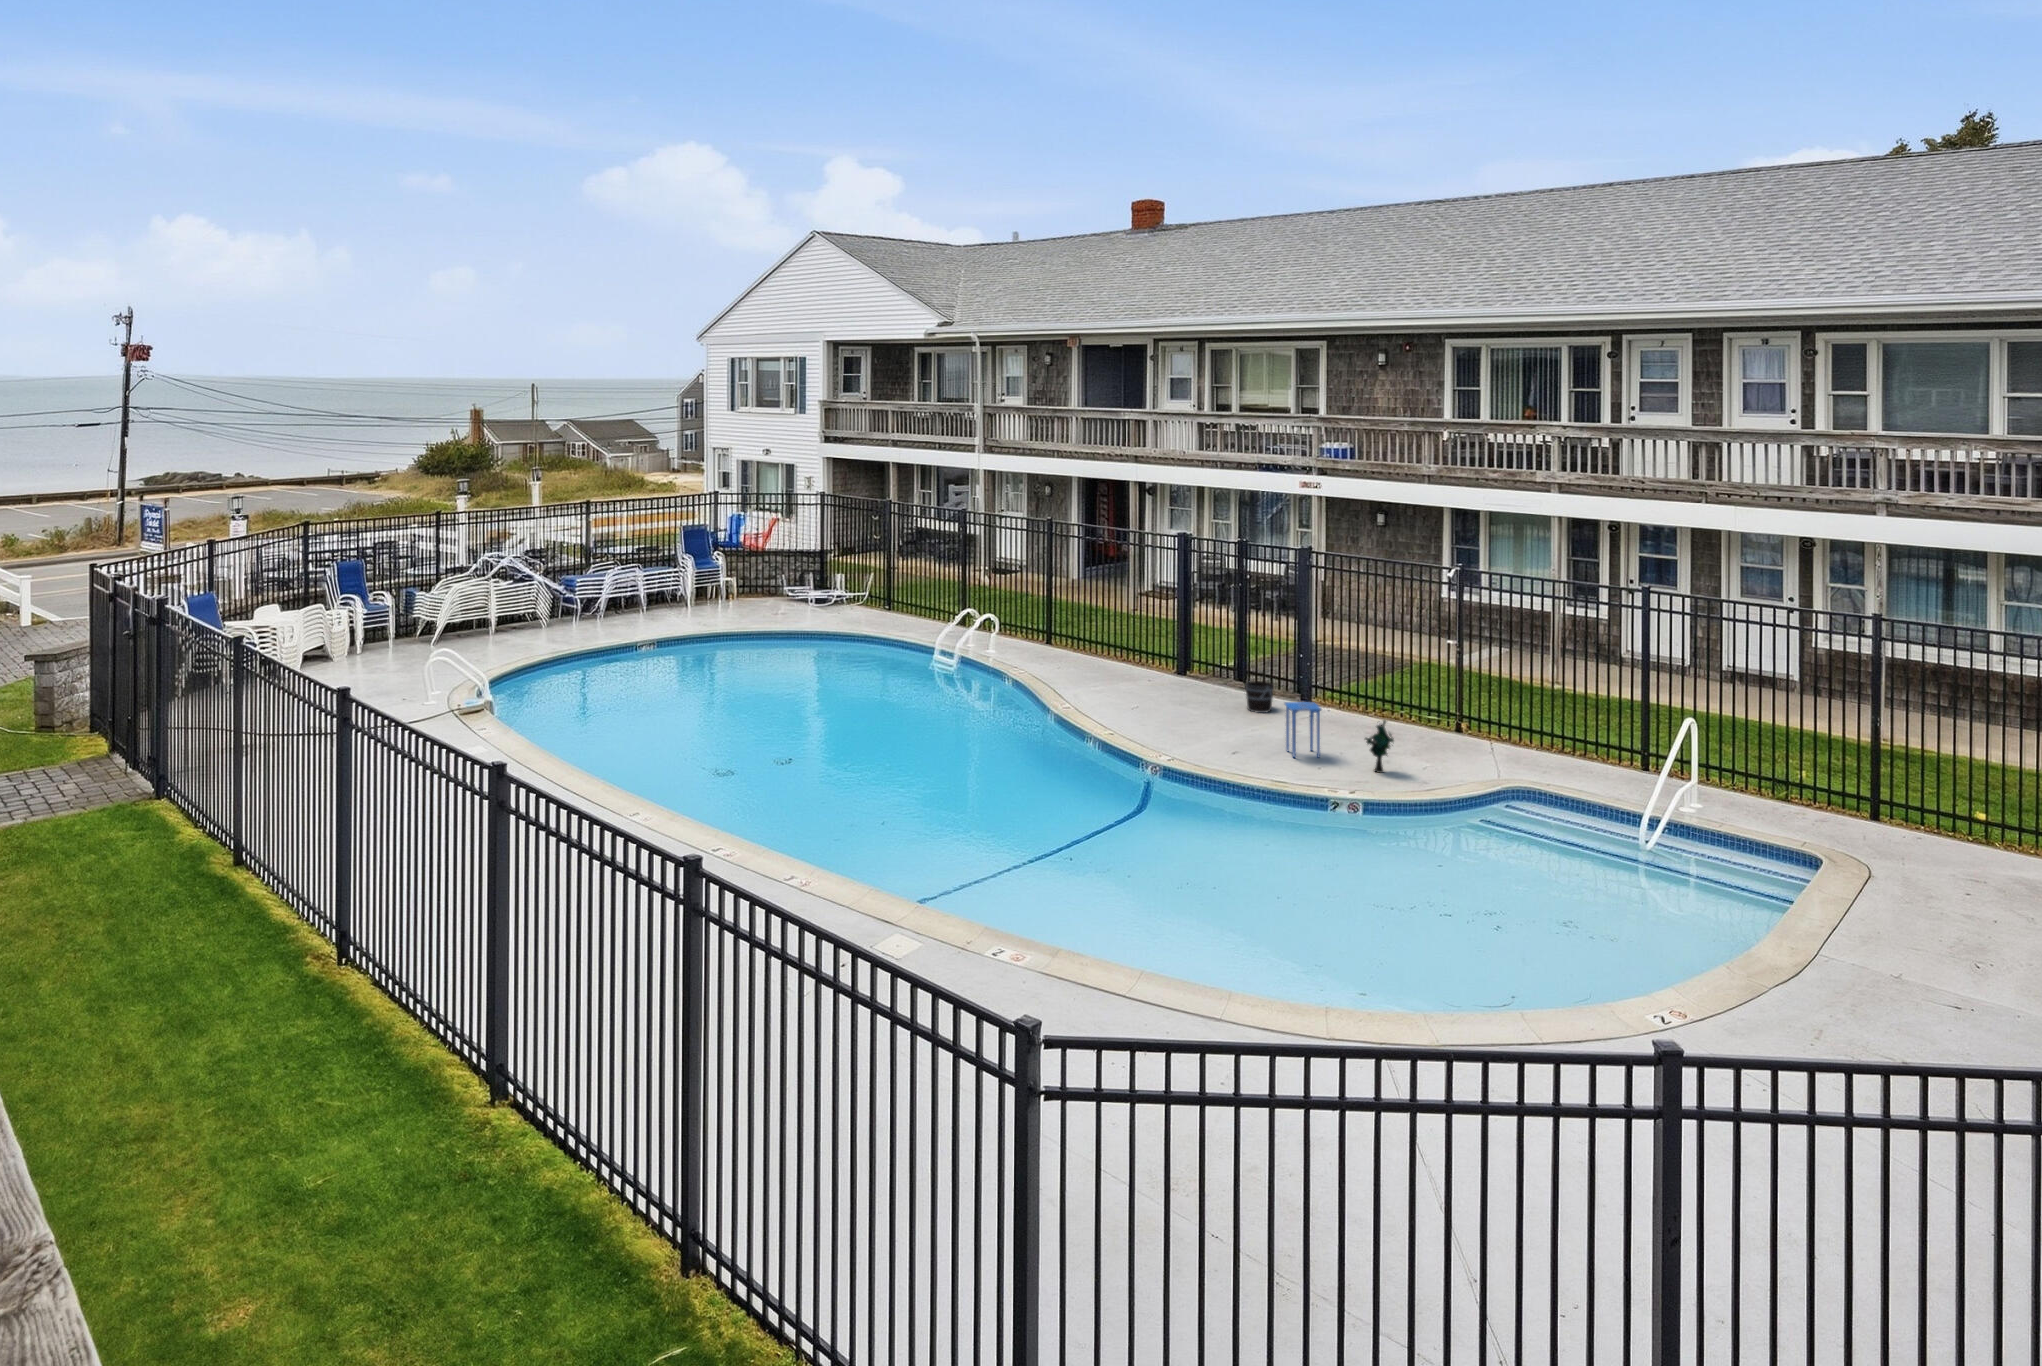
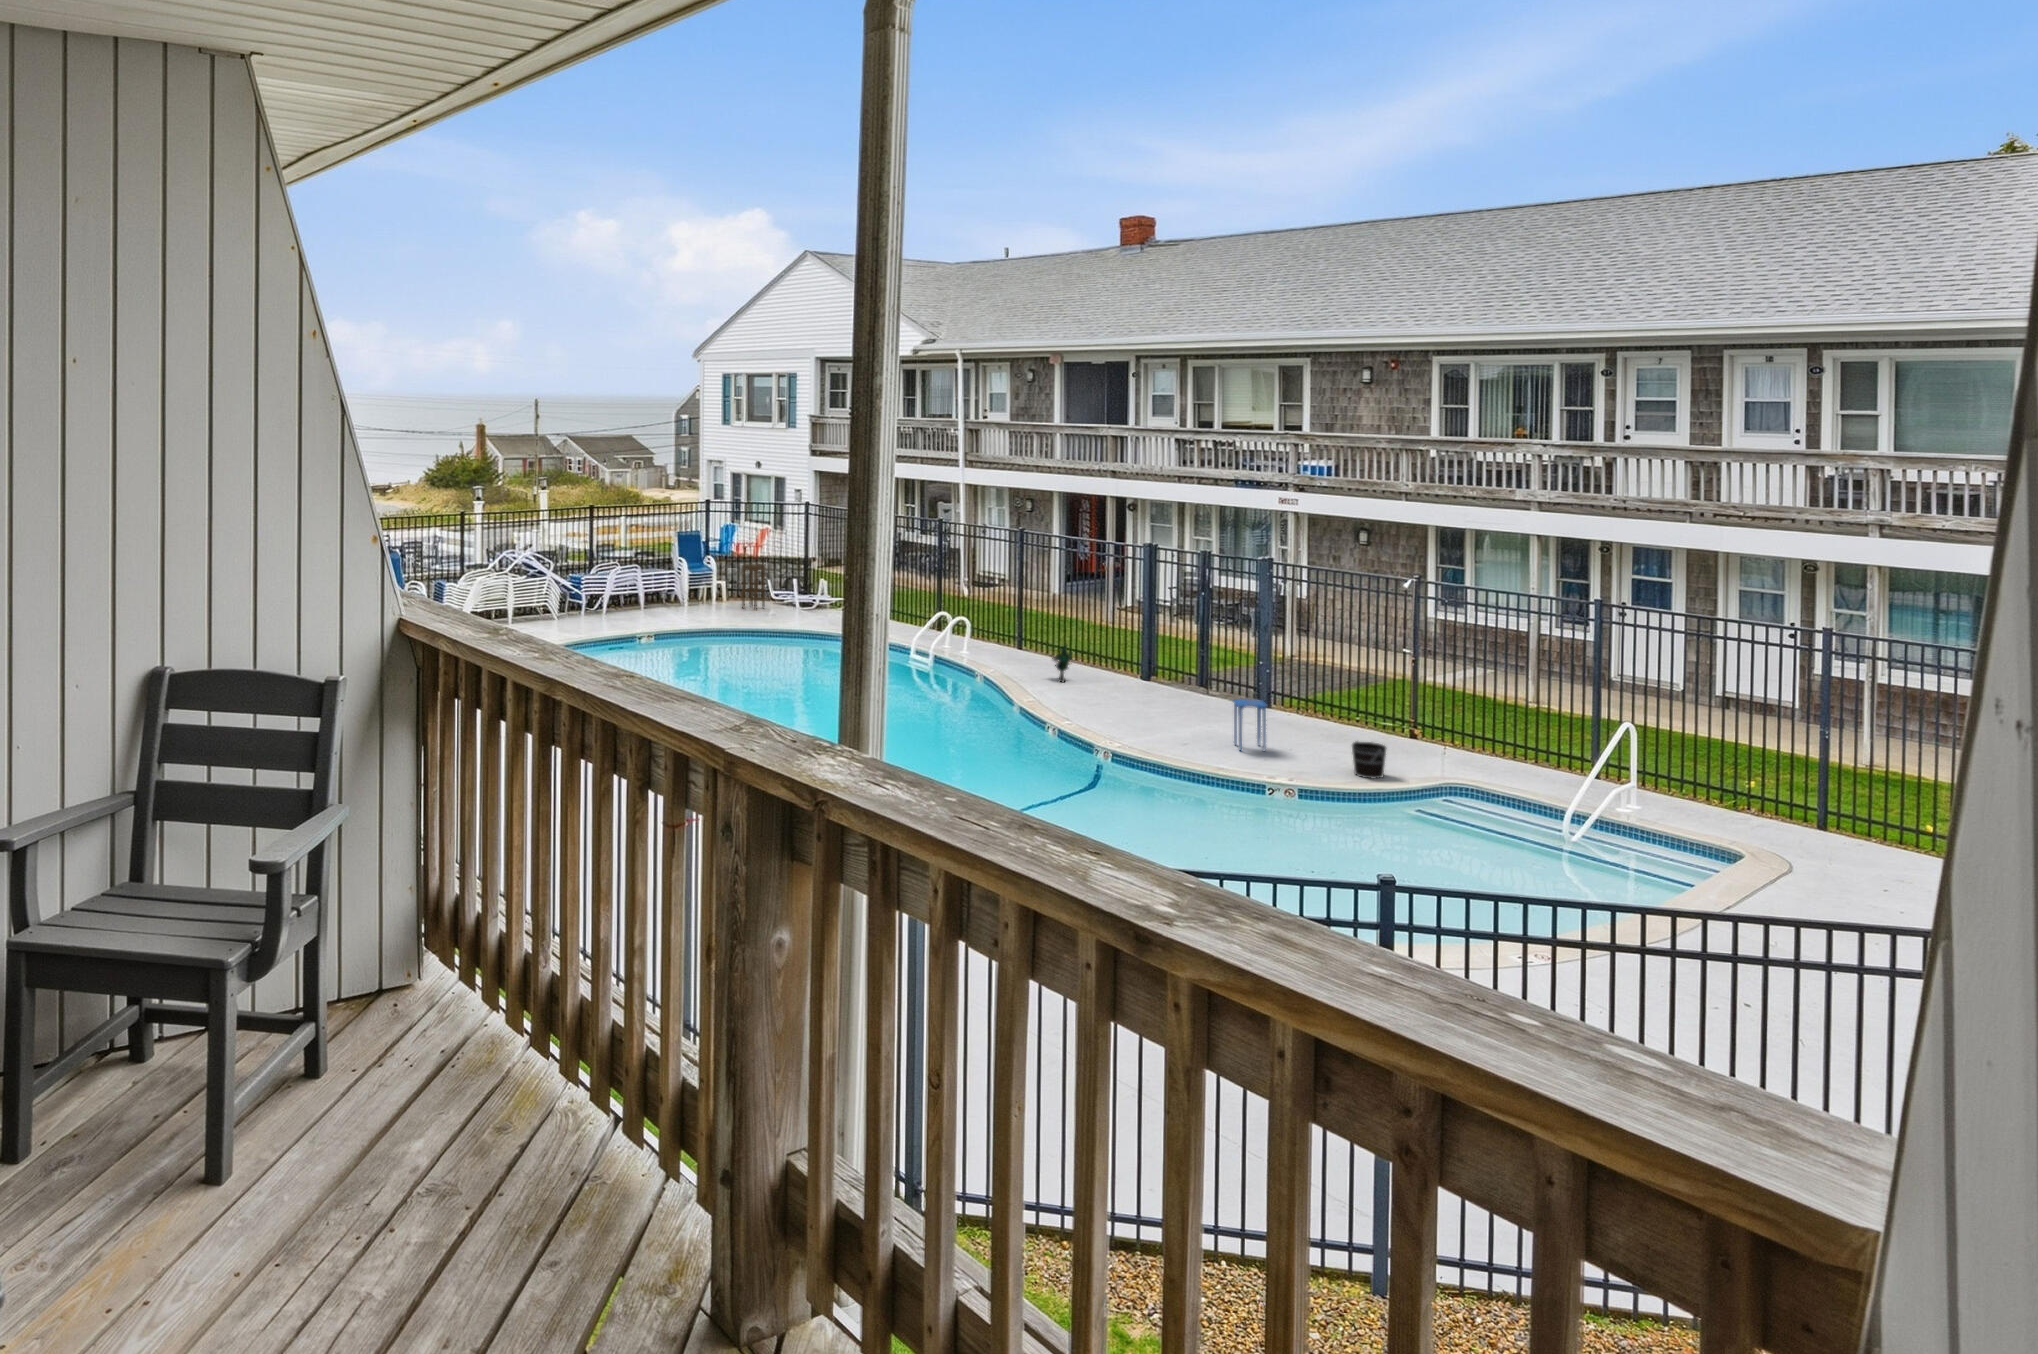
stool: none [750,560,778,611] -> present [742,564,765,609]
bucket: present [1245,681,1274,713] -> present [1352,741,1387,778]
decorative plant: present [1365,720,1394,773] -> present [1052,645,1072,682]

